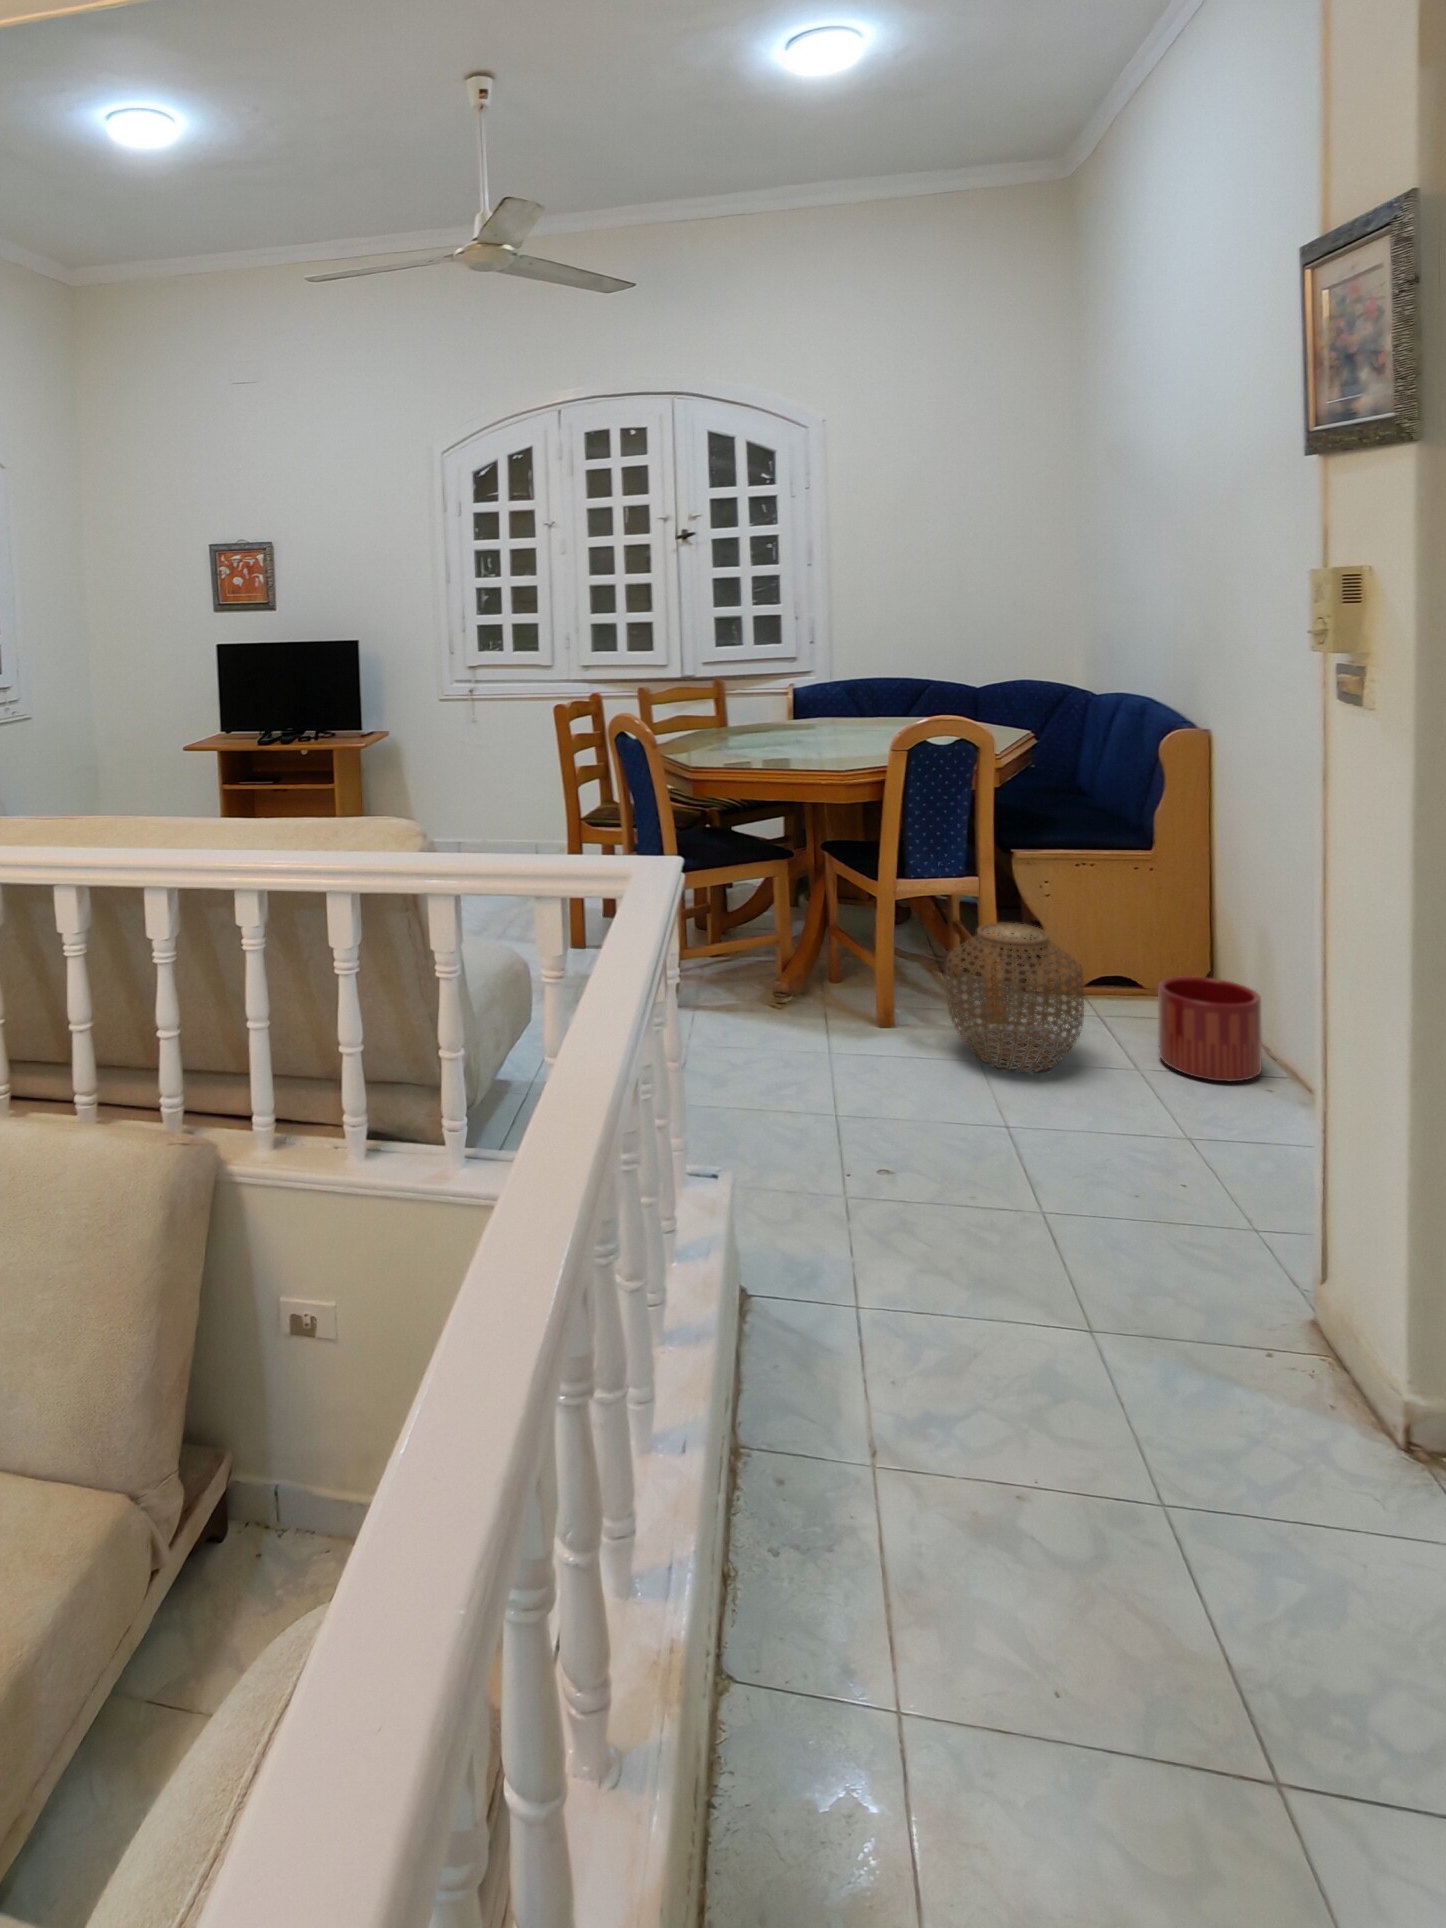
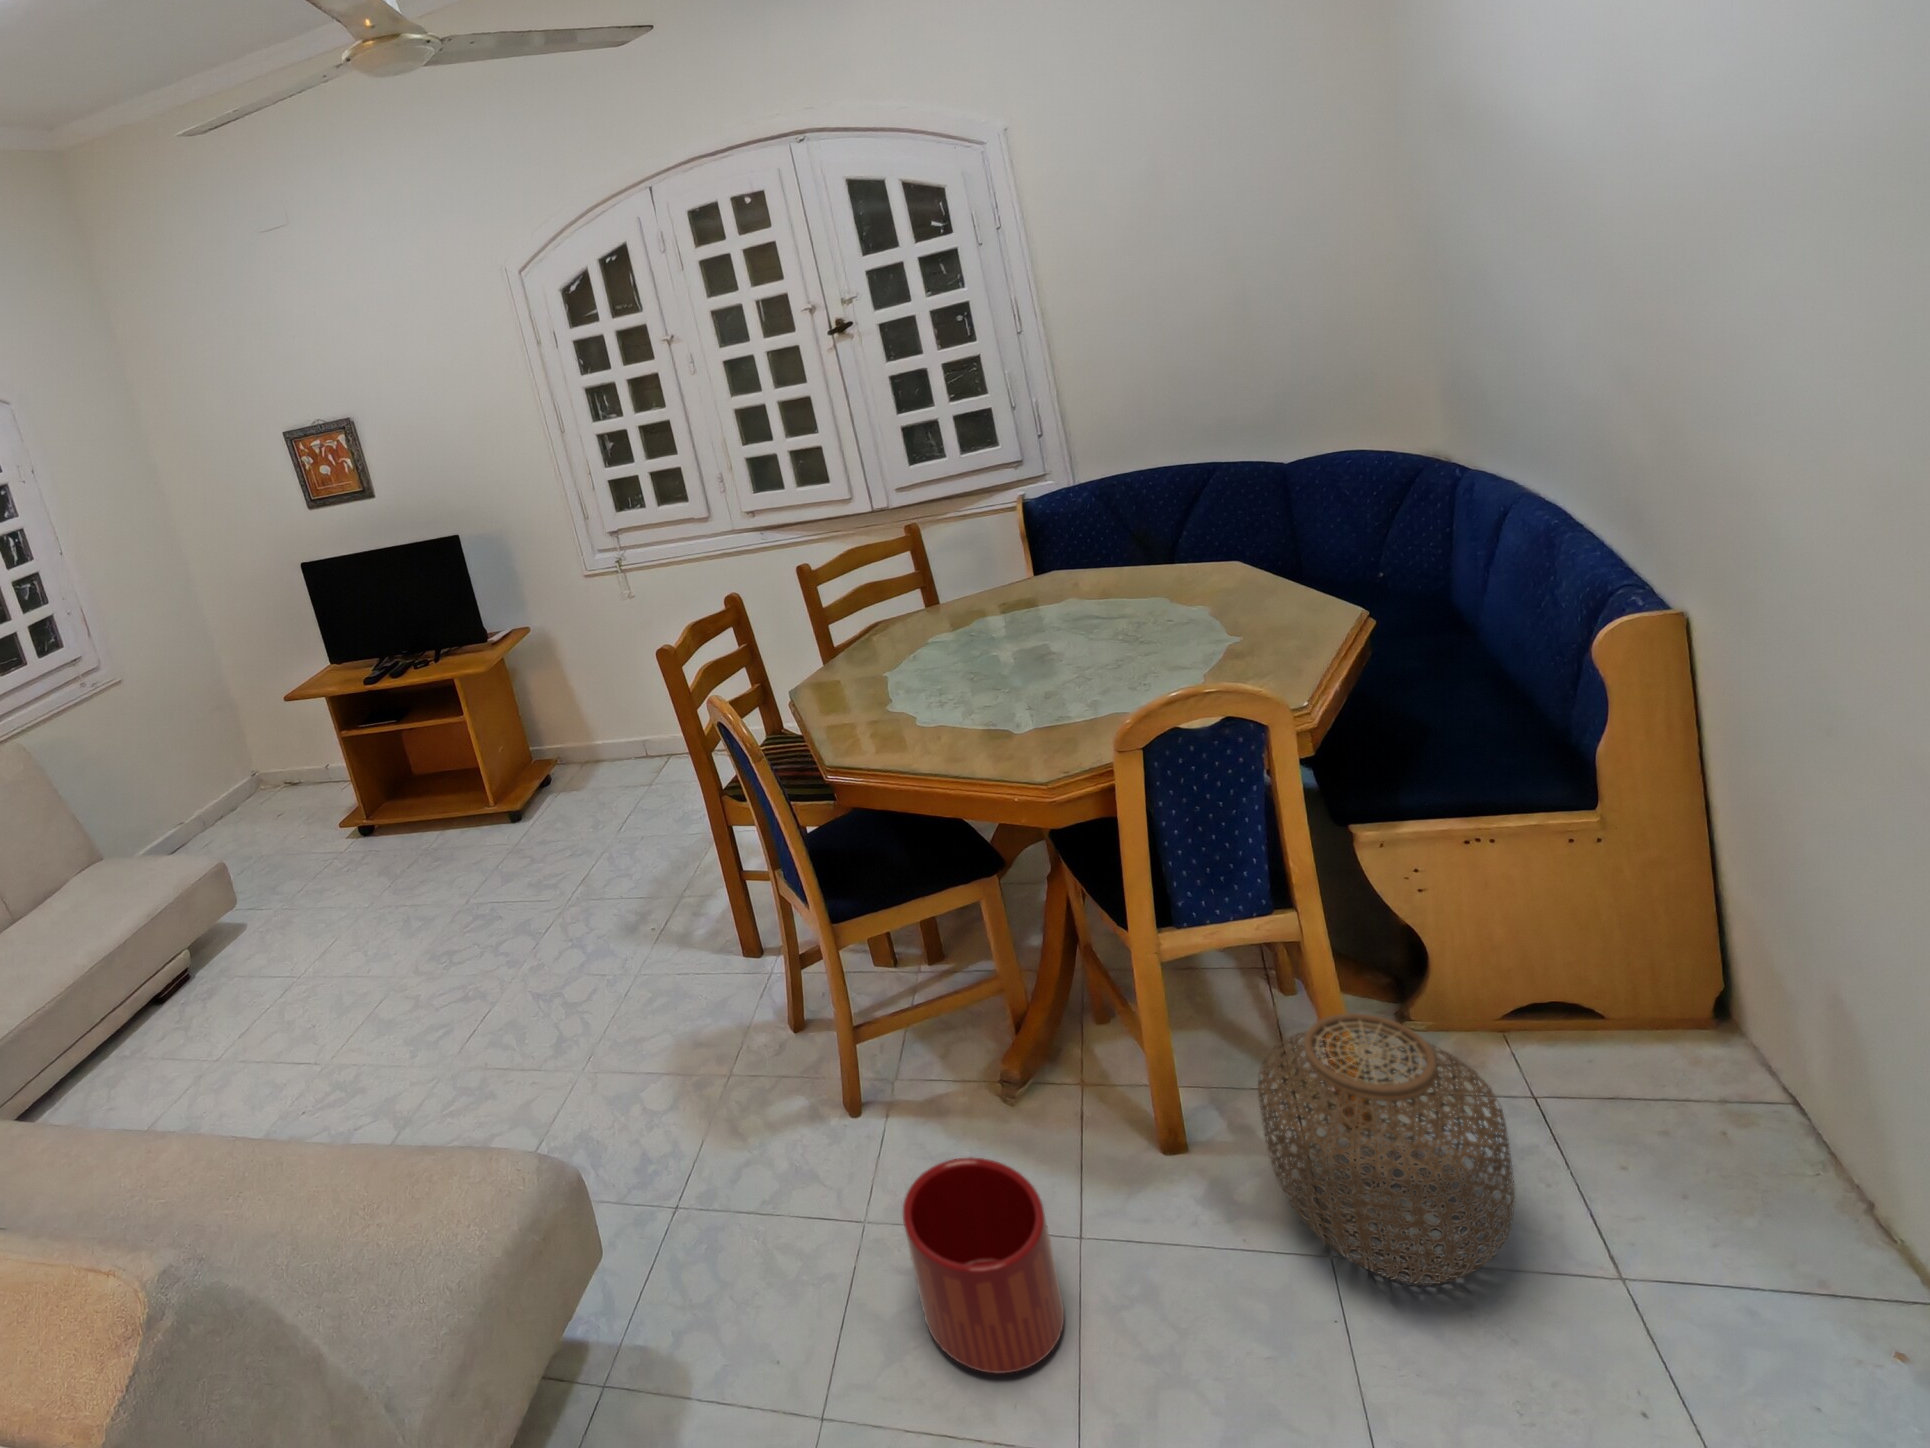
planter: present [1158,976,1262,1081] -> present [903,1158,1064,1373]

